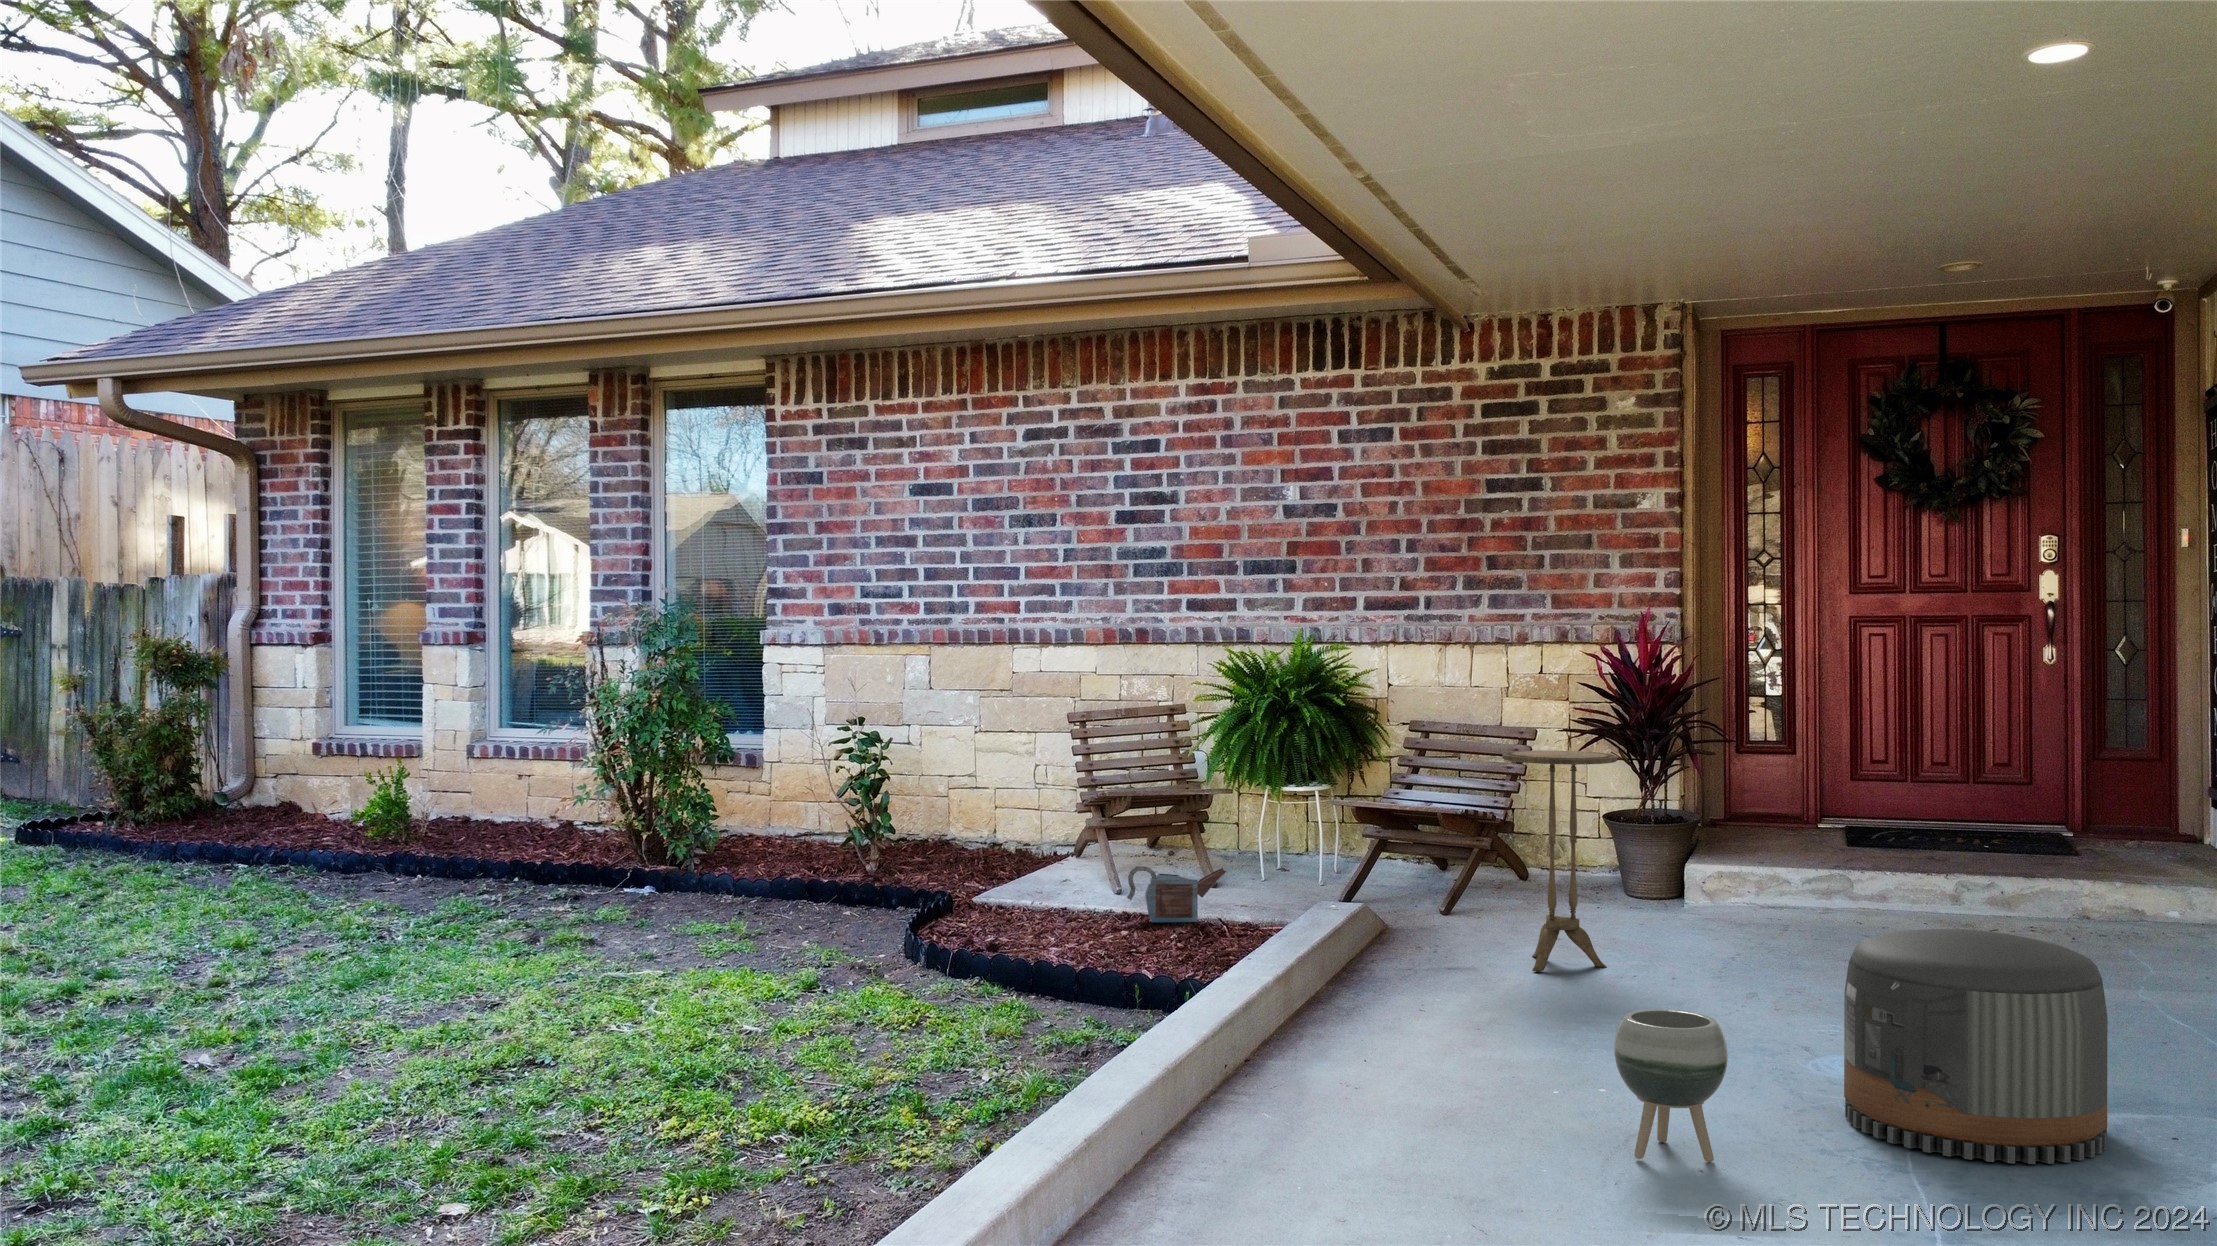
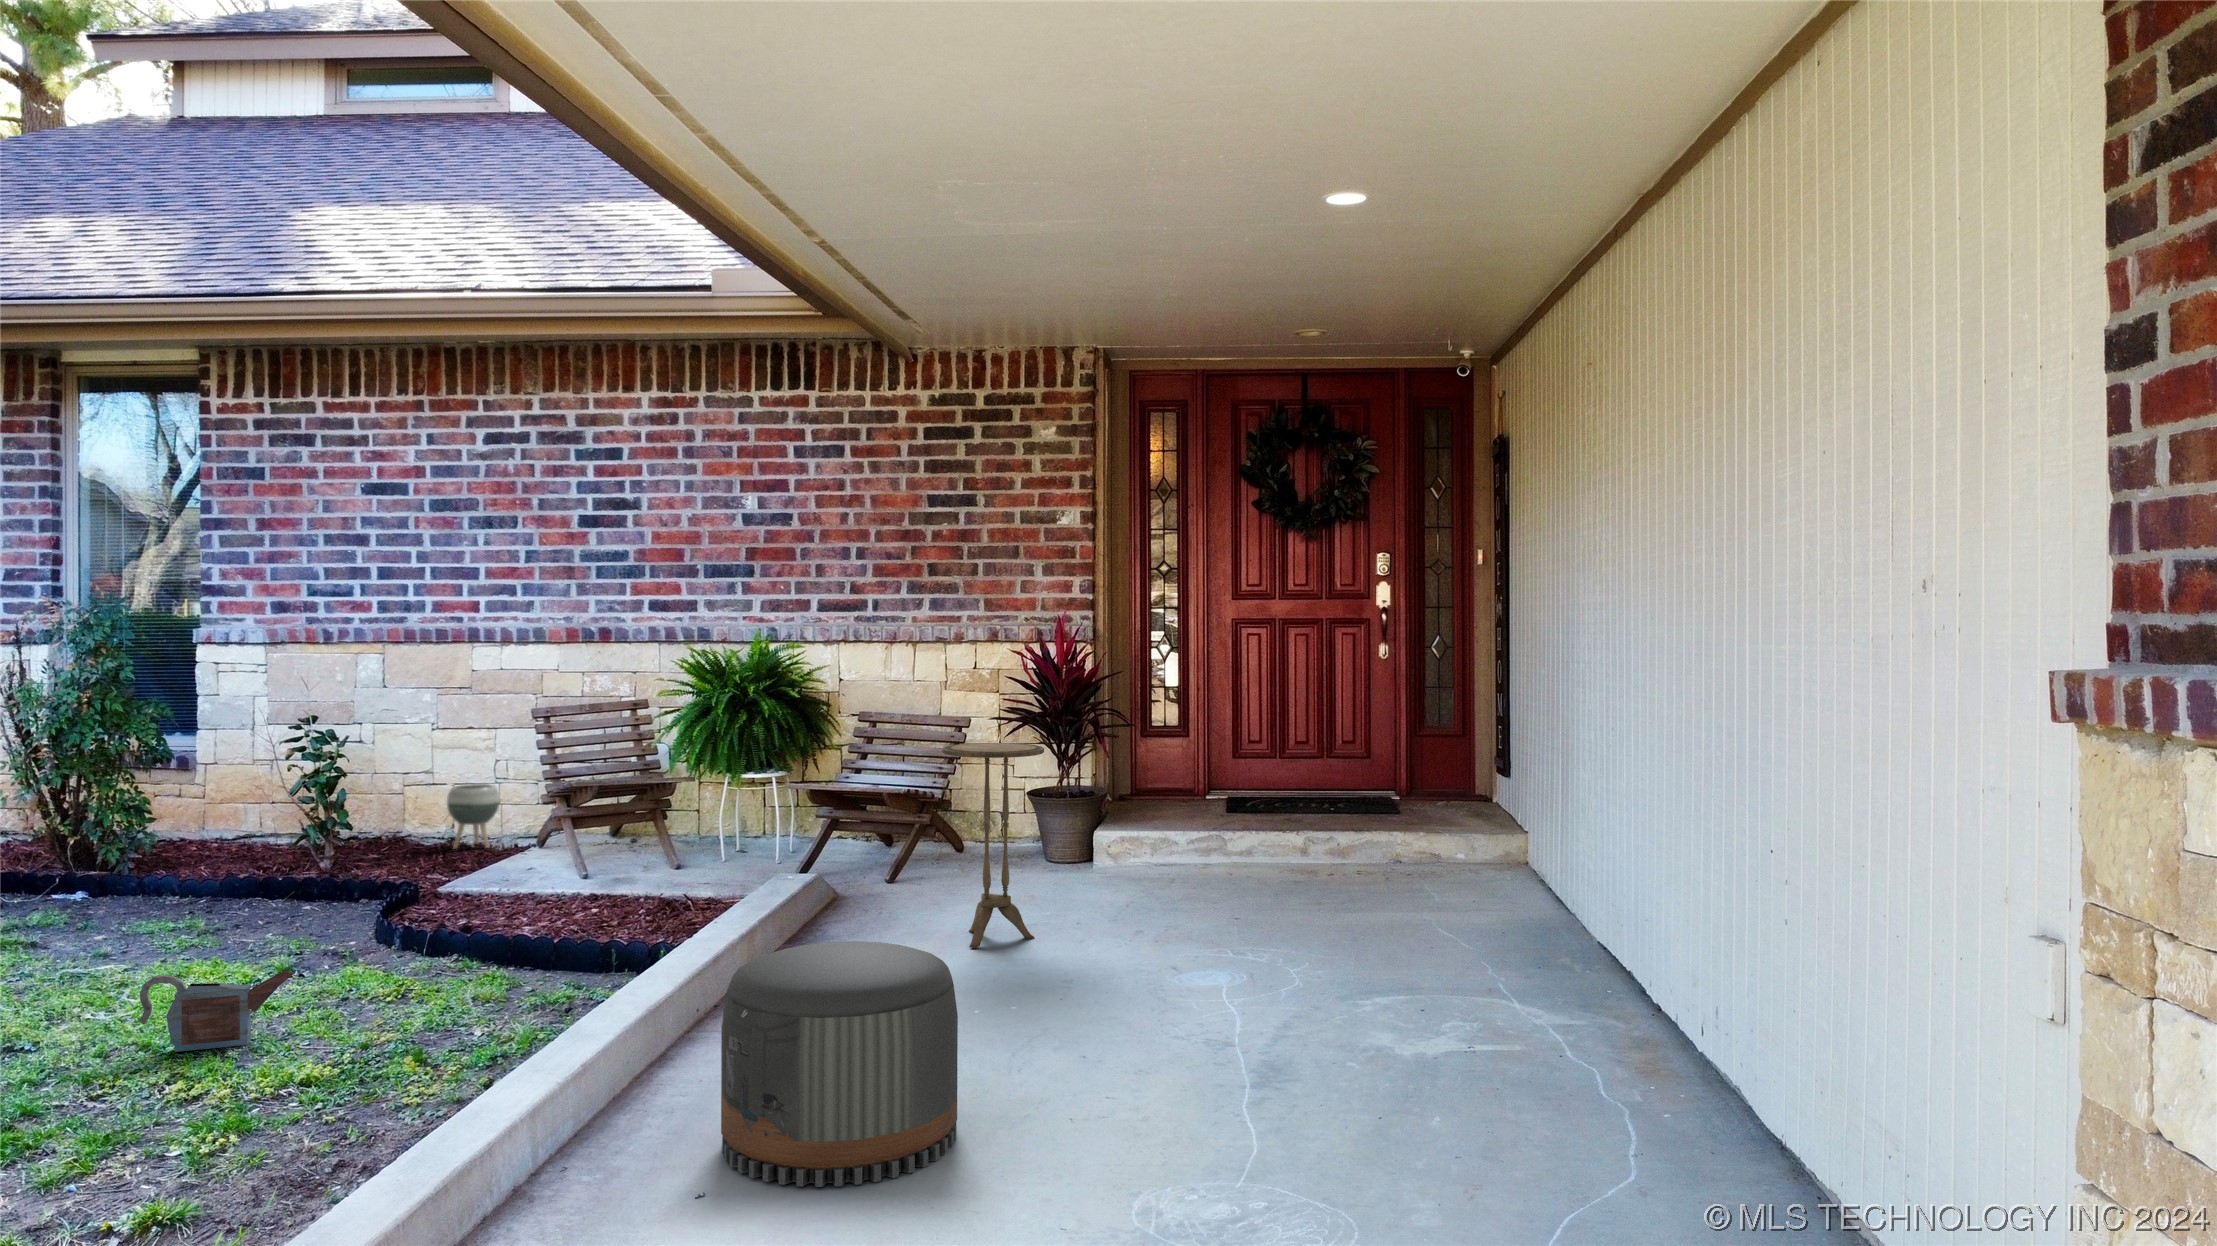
watering can: present [1127,866,1226,922] -> present [138,969,294,1052]
pouf: present [1844,929,2108,1164] -> present [721,941,958,1187]
planter: present [1614,1009,1728,1162] -> present [447,784,500,849]

